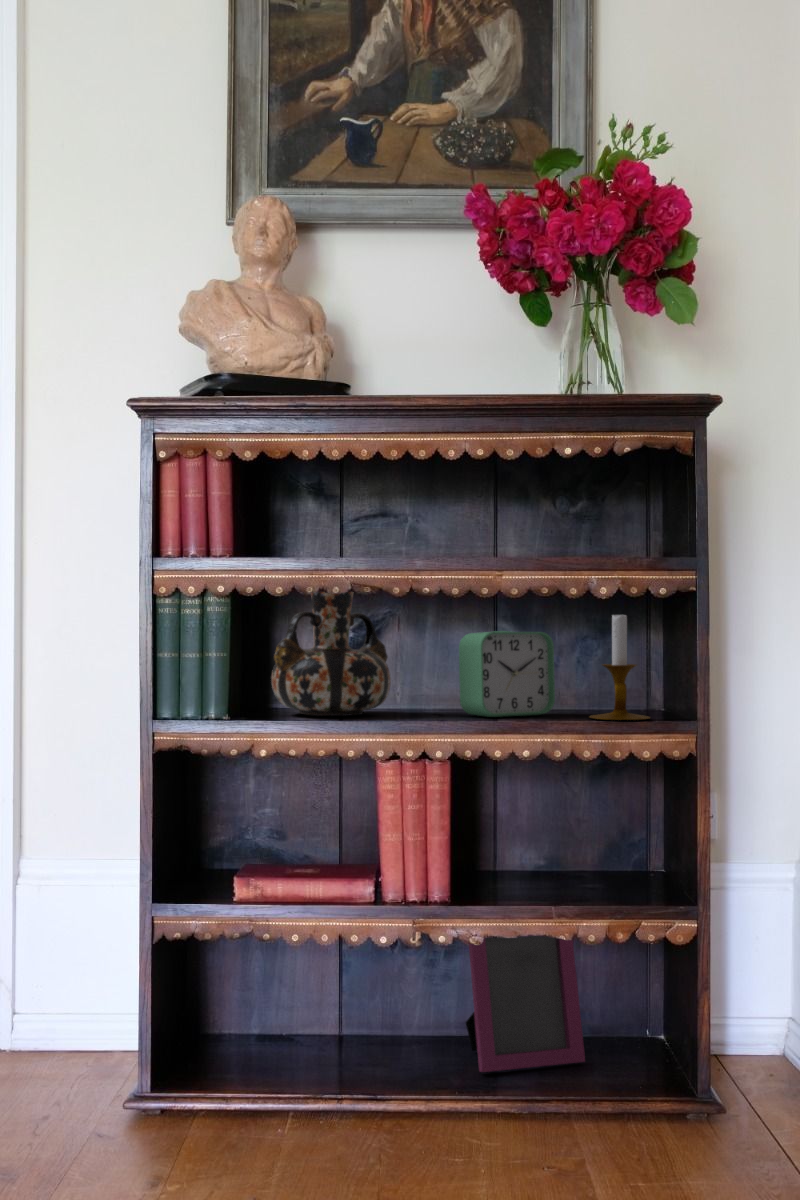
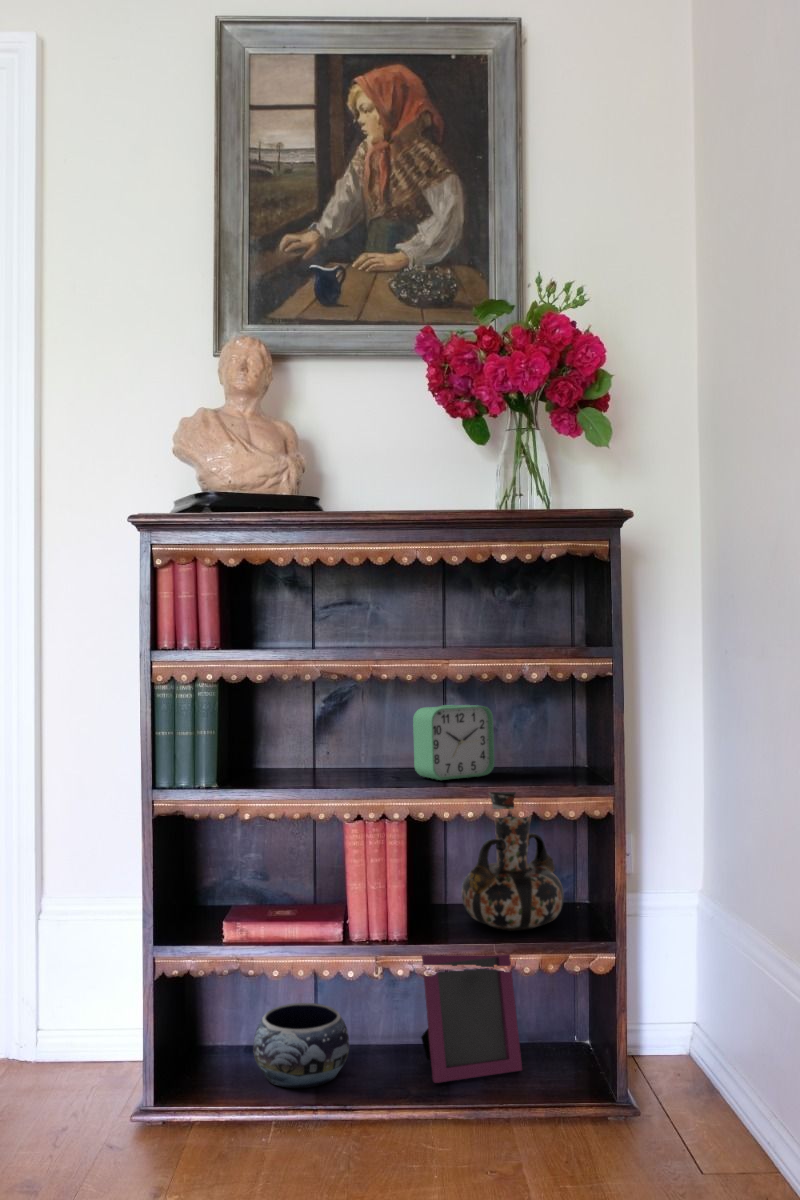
decorative vase: present [271,592,391,716] -> present [461,792,564,931]
candlestick: present [590,615,650,720] -> none [523,692,575,783]
decorative bowl: none [268,982,381,1075] -> present [253,1003,349,1088]

